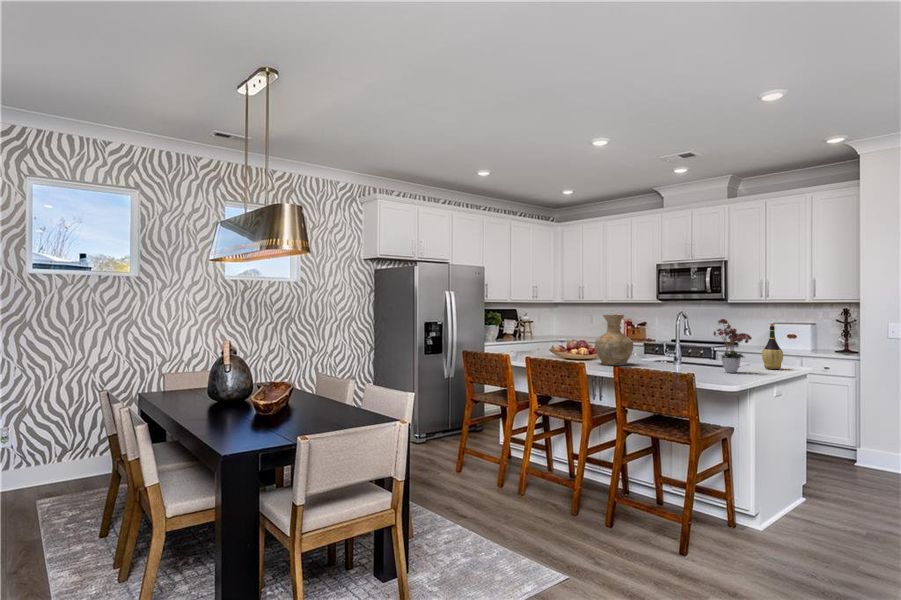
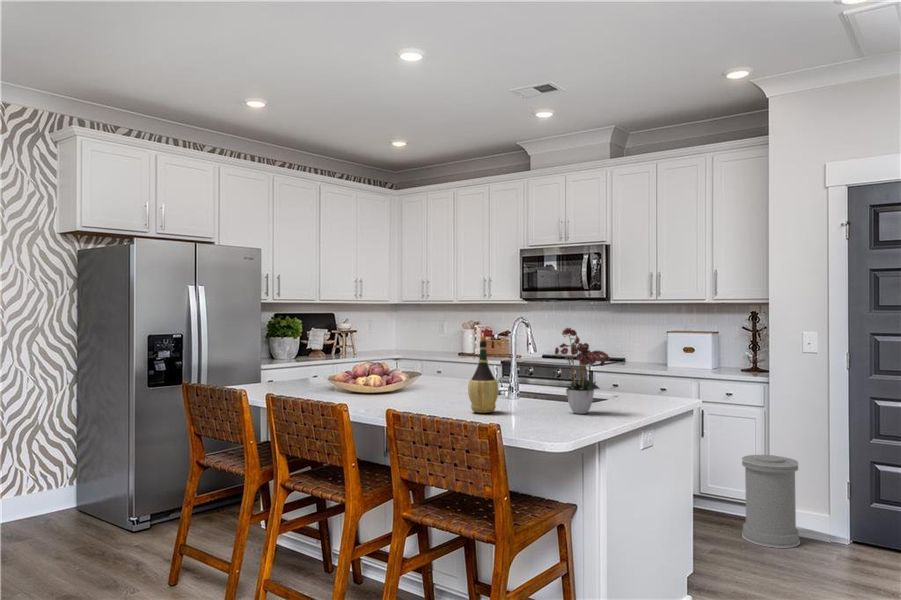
vase: present [595,315,633,366] -> none [385,322,446,403]
wine bottle: present [762,323,783,369] -> present [468,336,499,413]
trash can: none [838,411,885,476] -> present [741,455,800,548]

